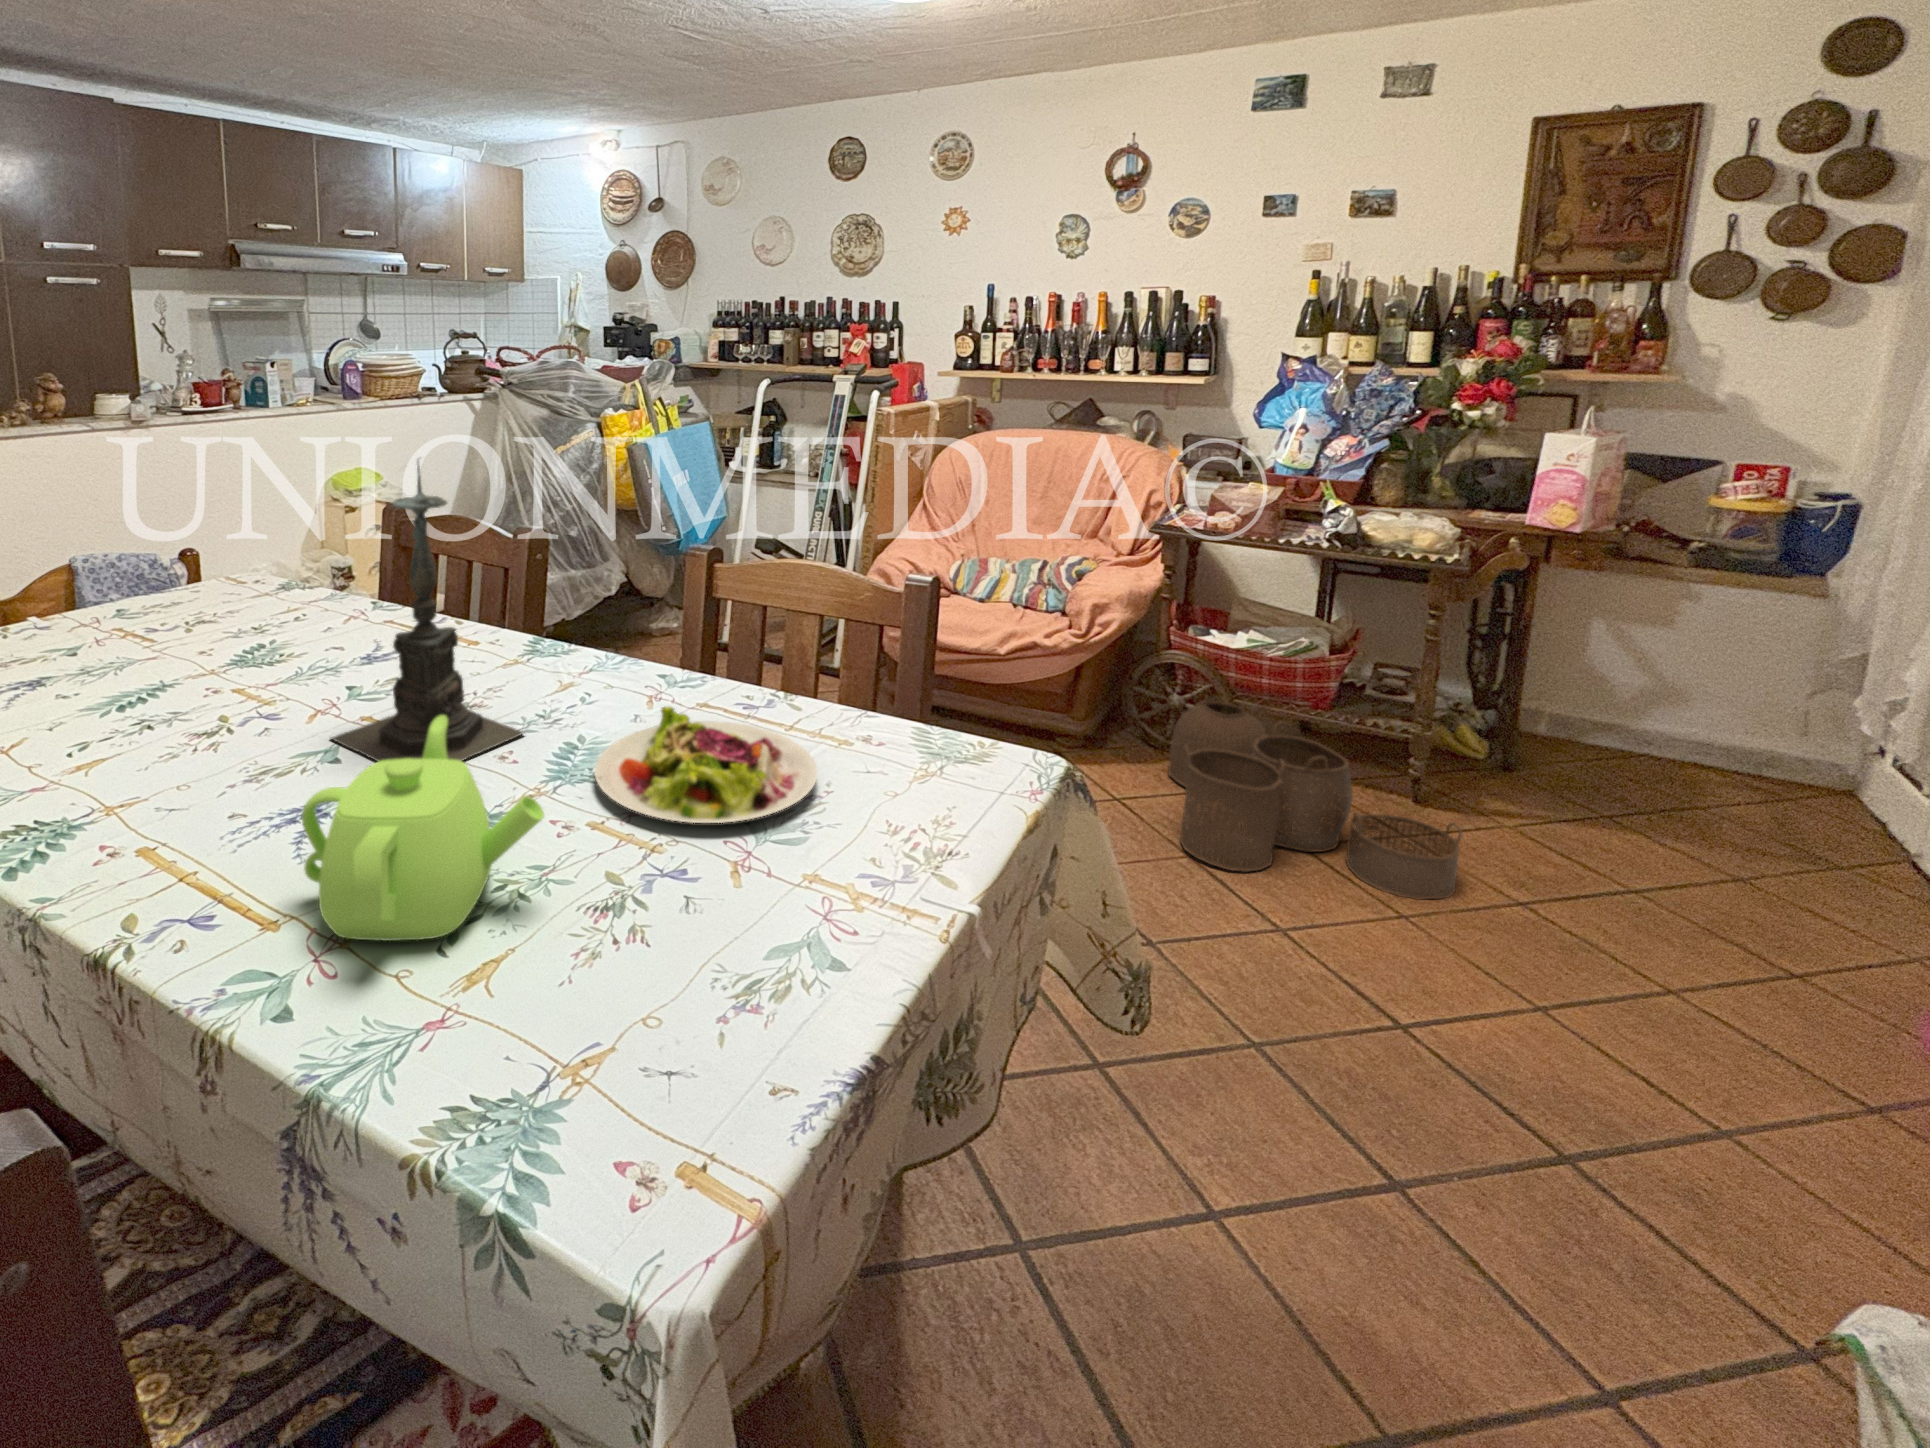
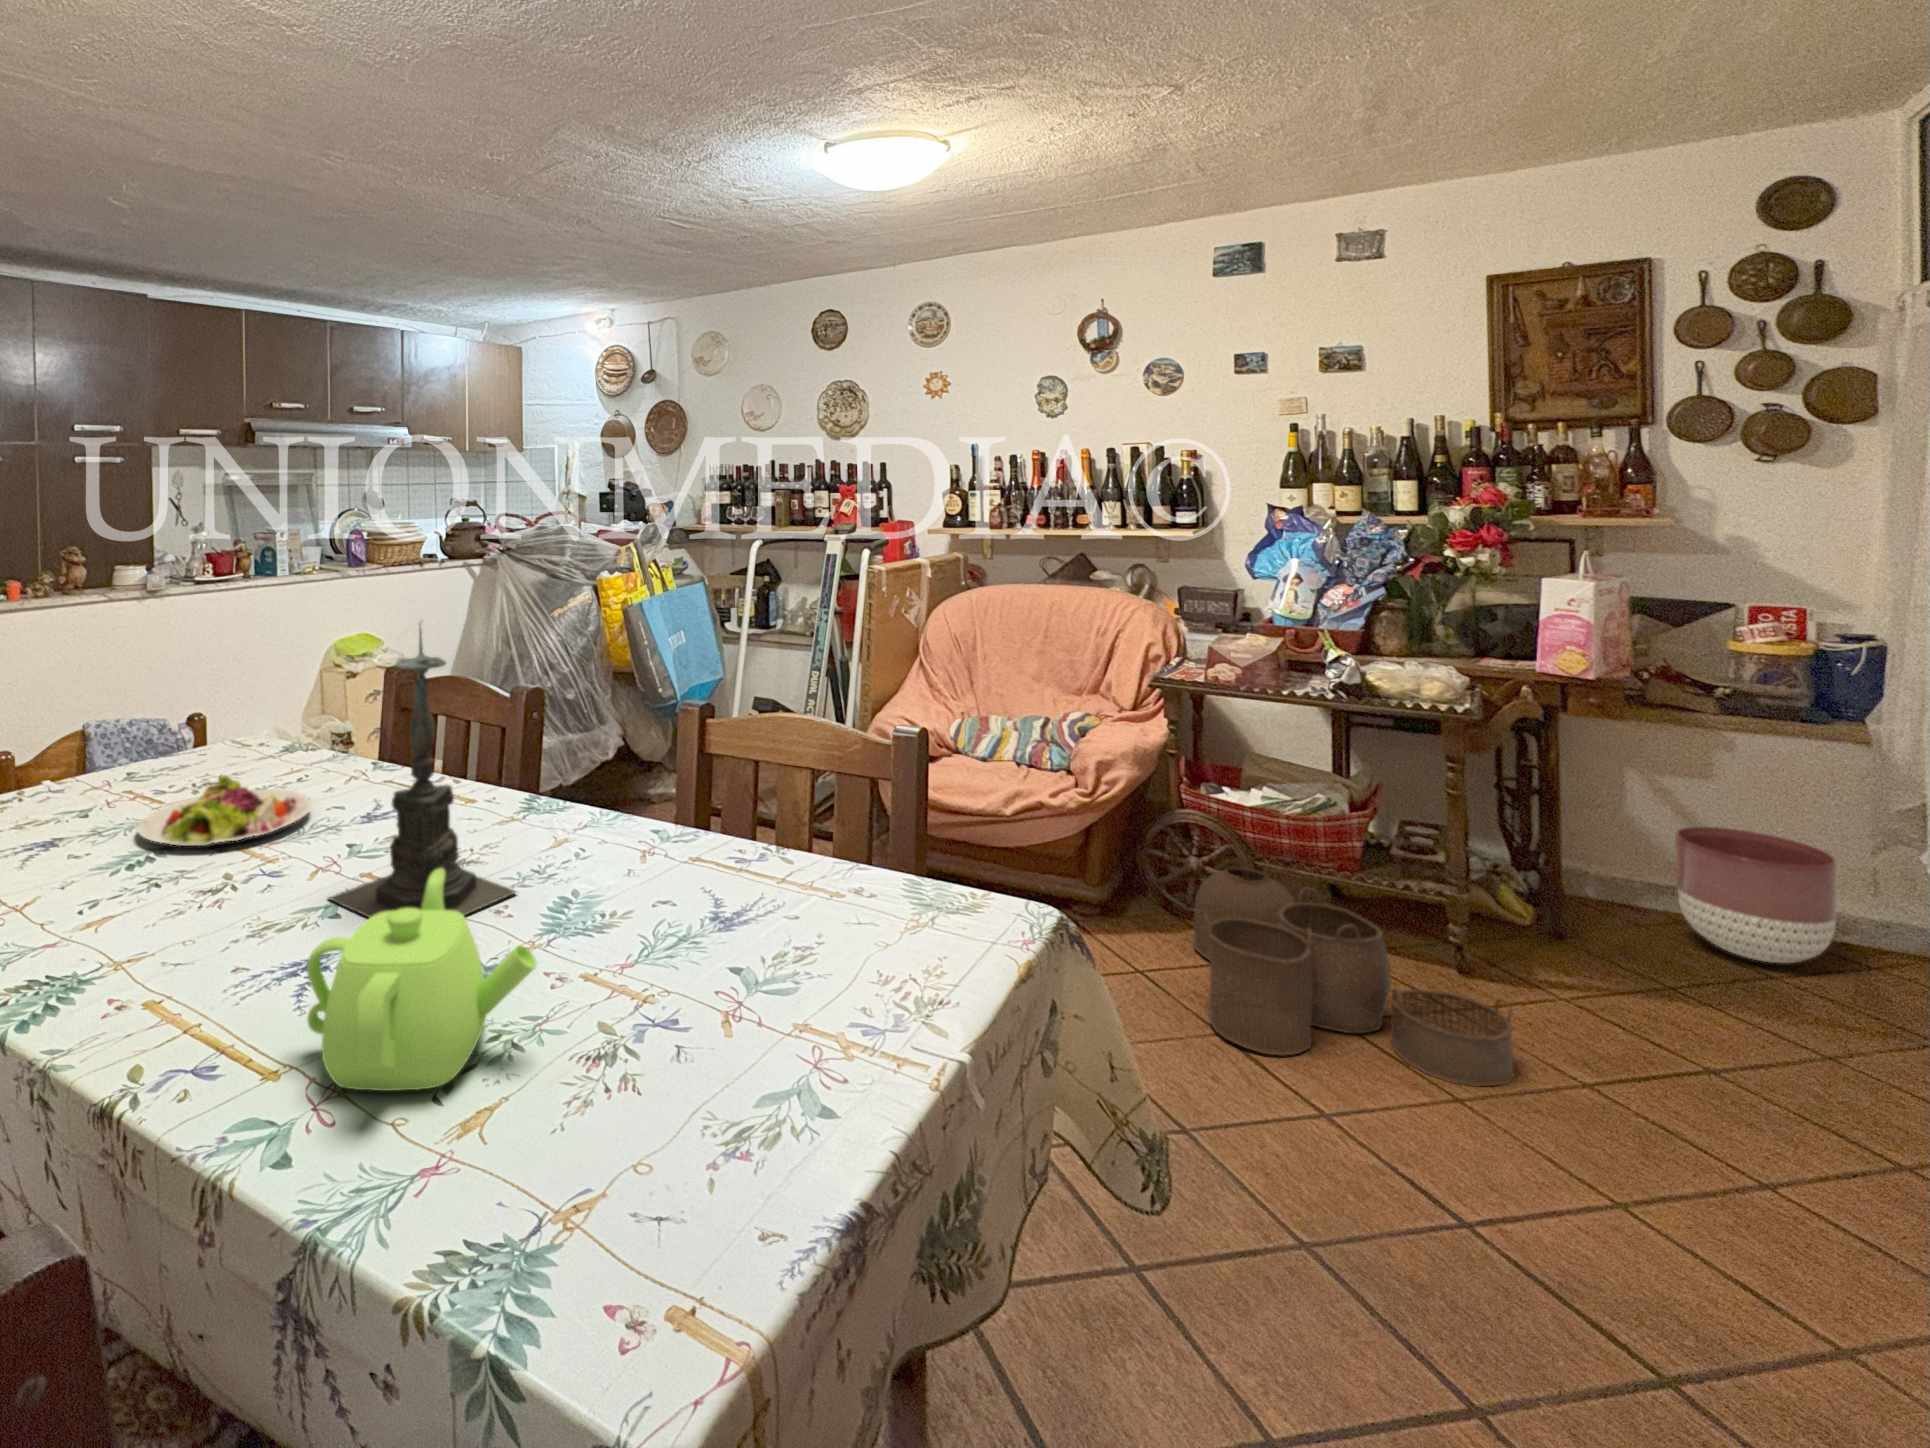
planter: none [1619,668,1772,790] -> present [1675,827,1837,963]
salad plate: present [595,707,817,823] -> present [137,775,312,846]

